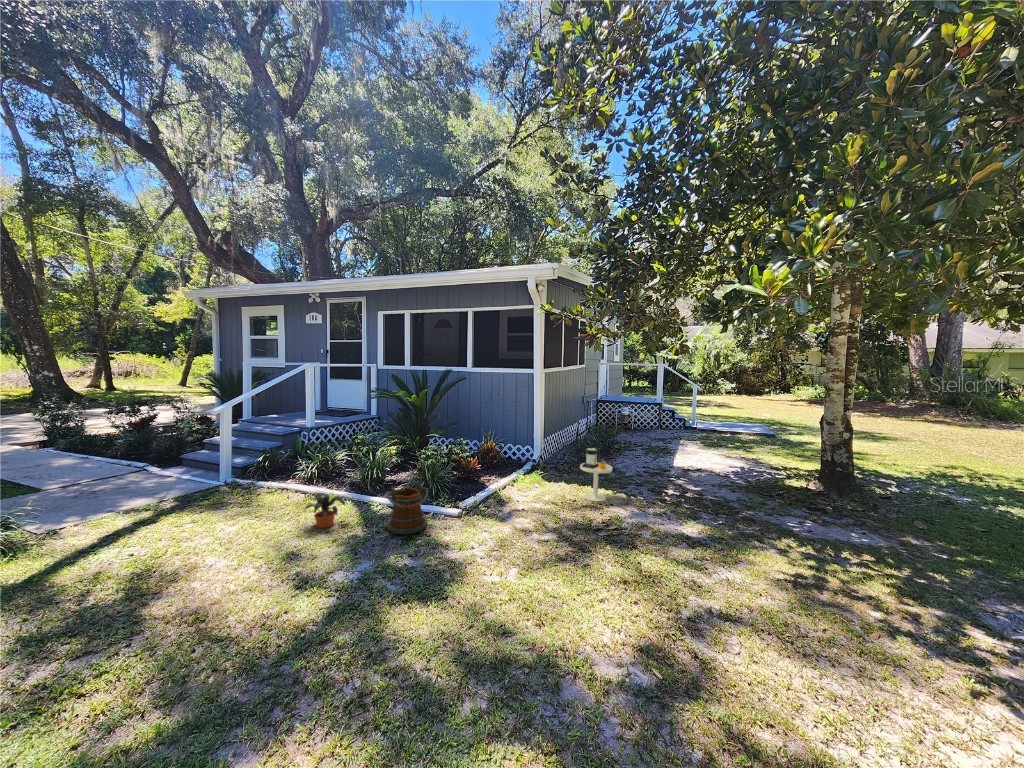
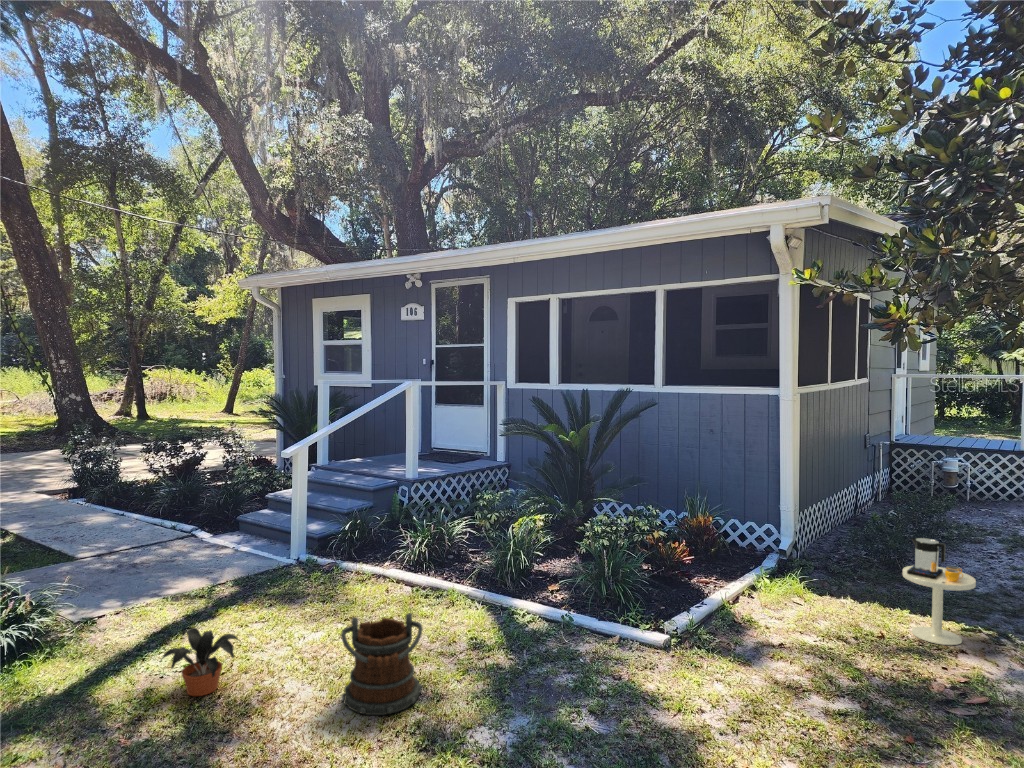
bucket: present [386,483,428,534] -> present [341,613,423,715]
potted plant: present [305,494,345,528] -> present [161,628,239,696]

